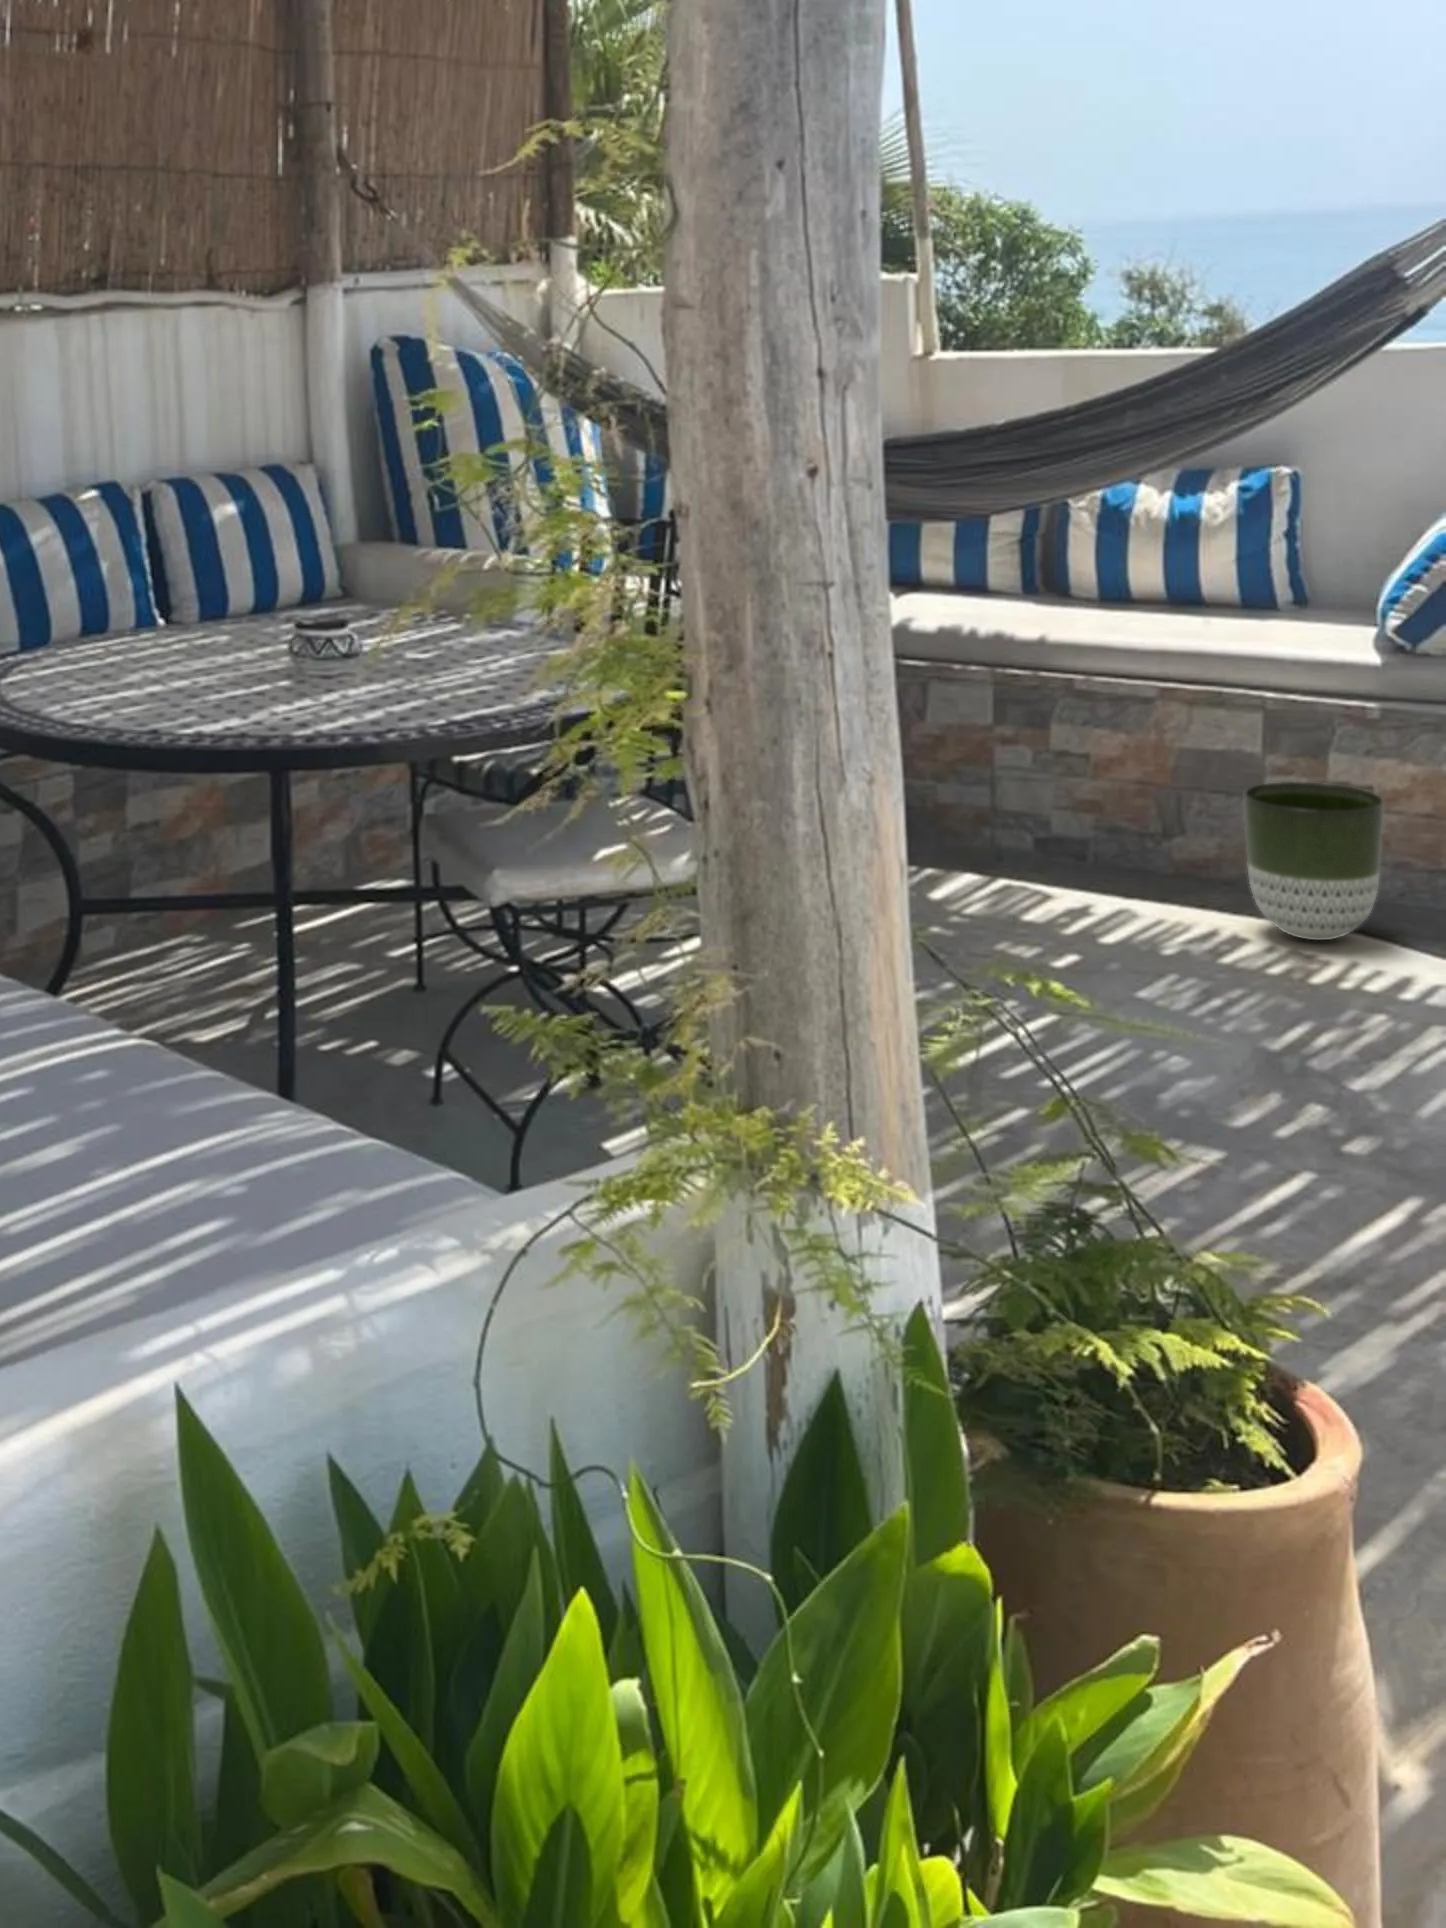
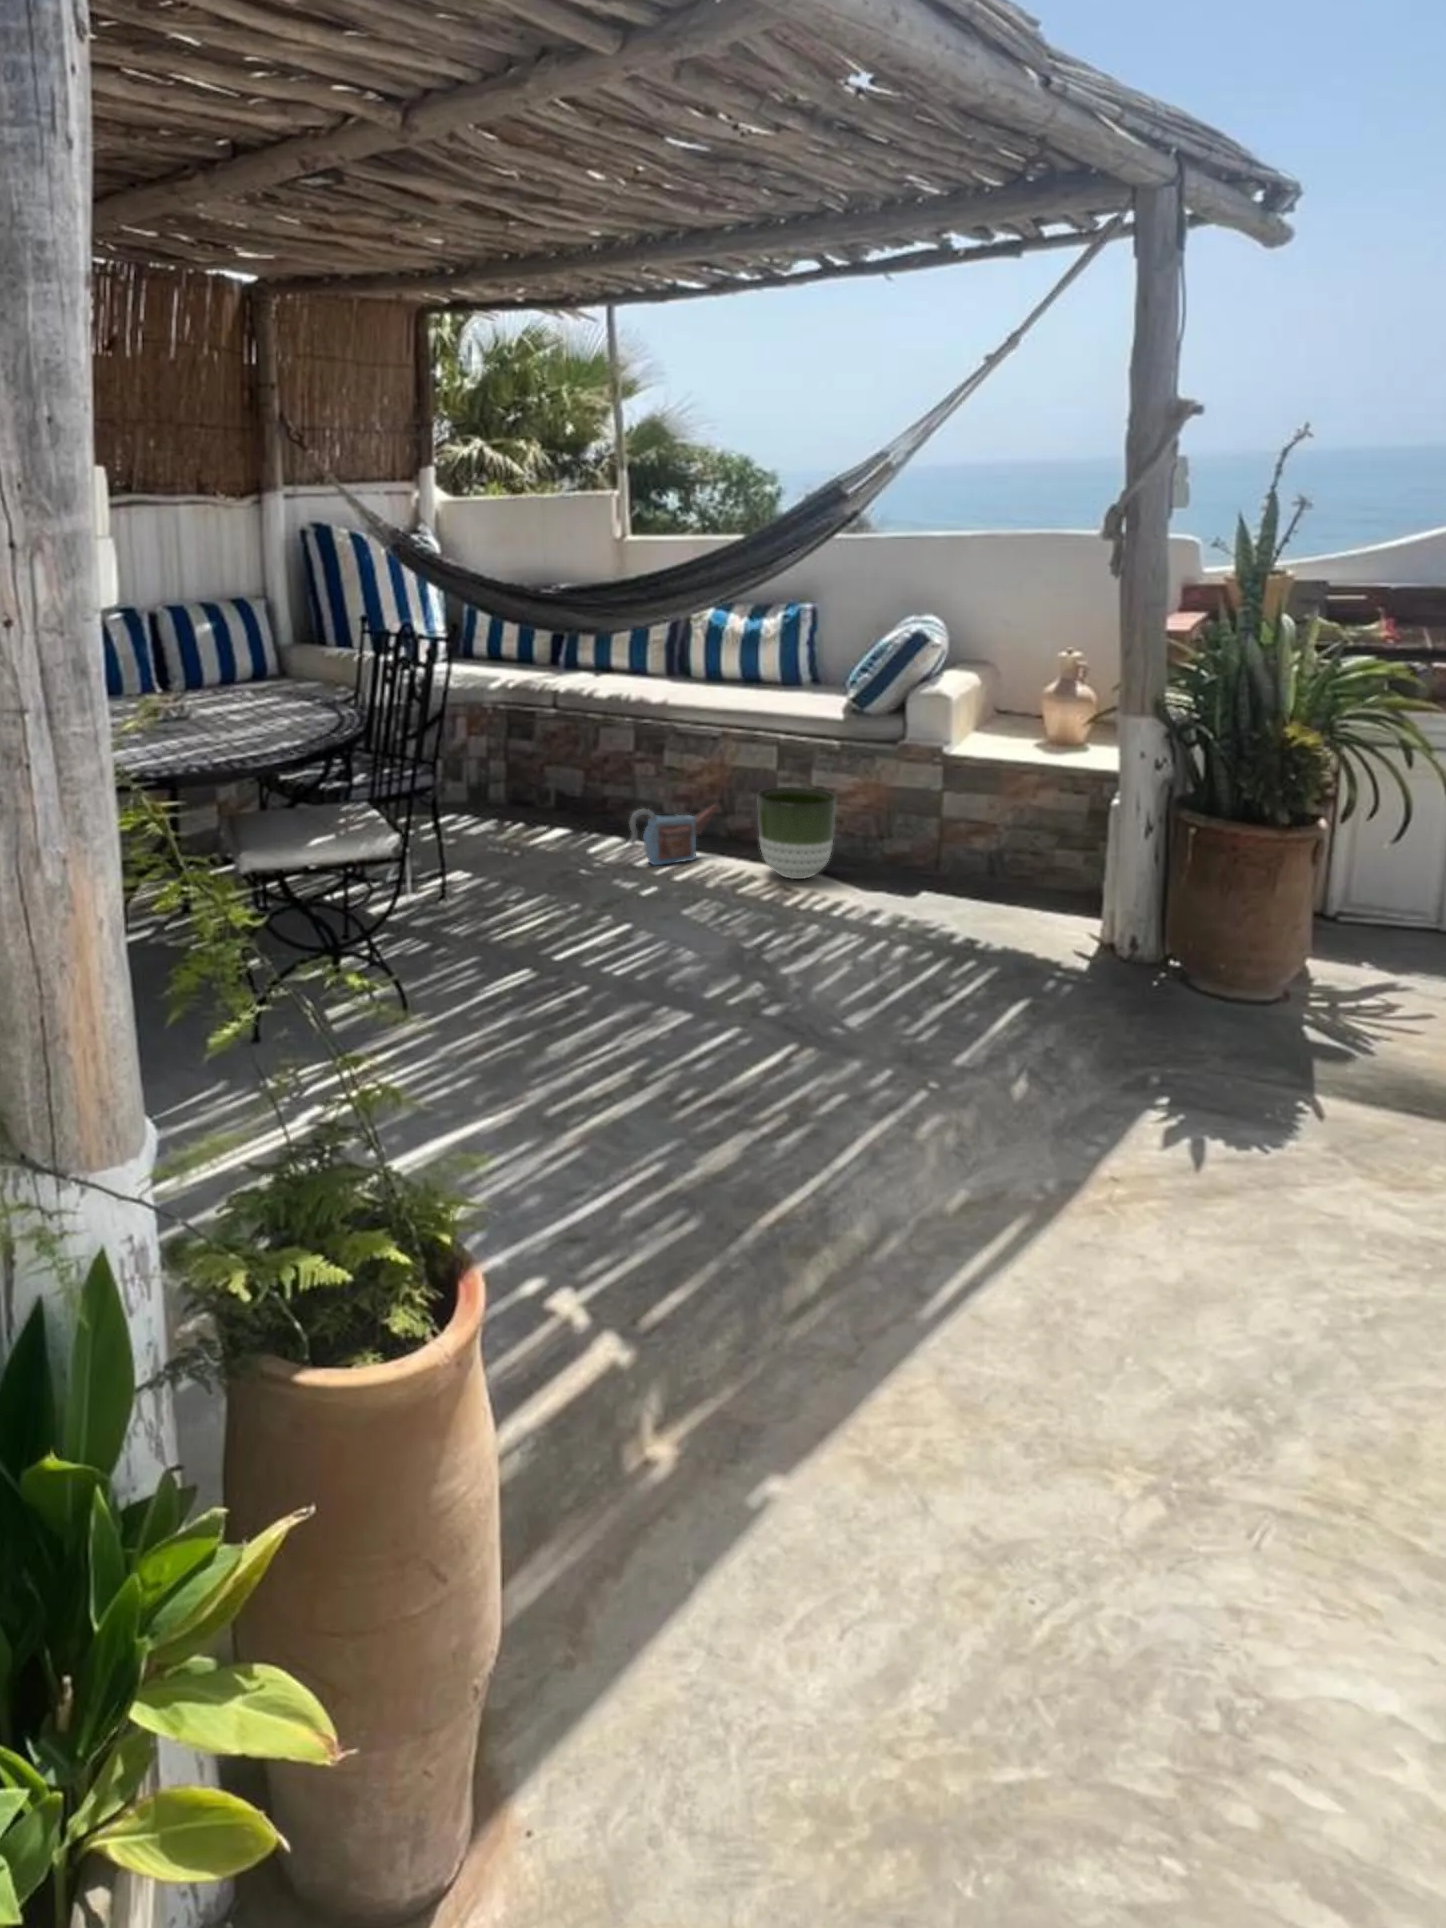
watering can: none [1014,810,1164,918] -> present [629,804,718,865]

